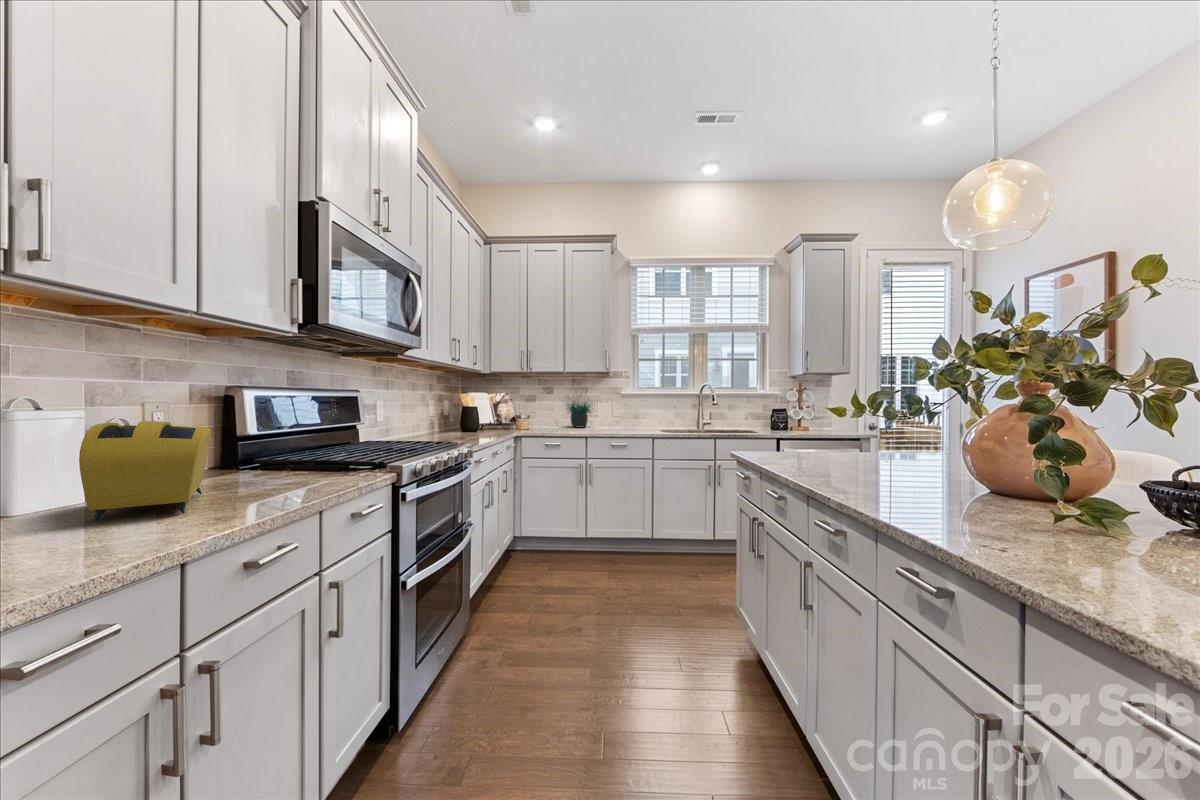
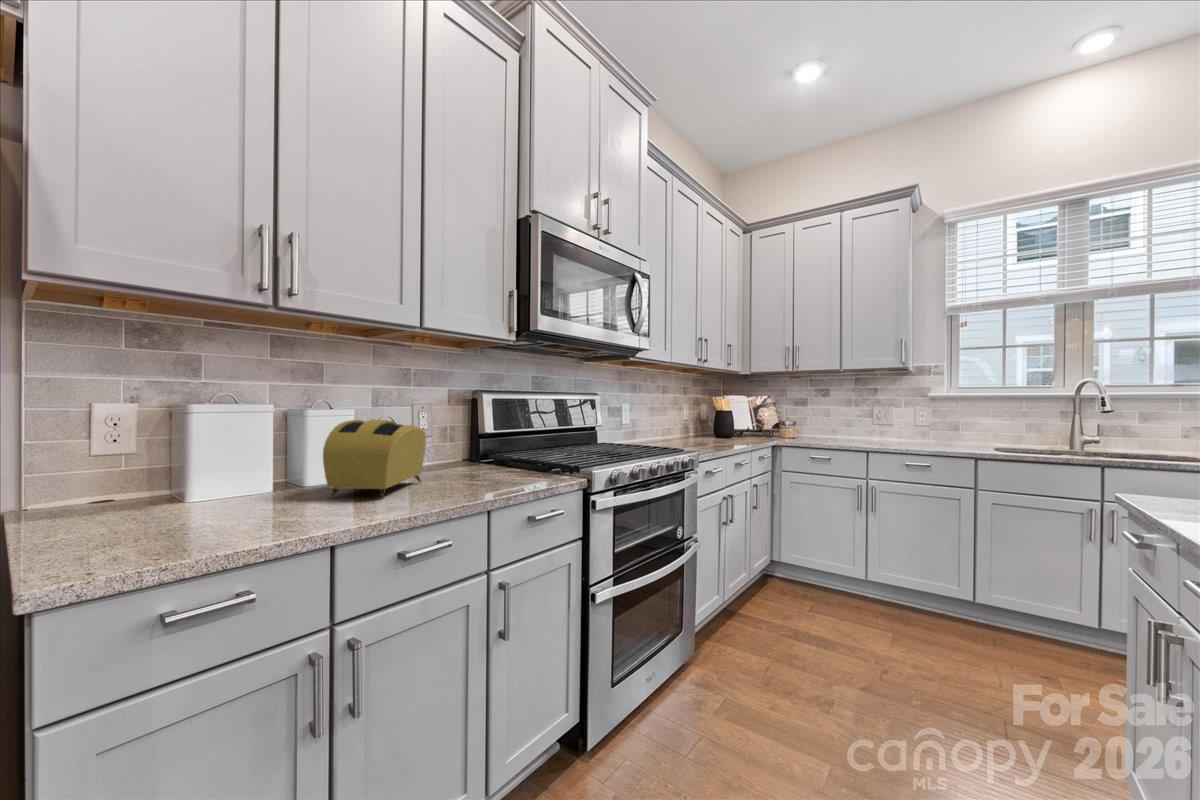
potted plant: present [566,401,591,427] -> none [837,389,892,439]

